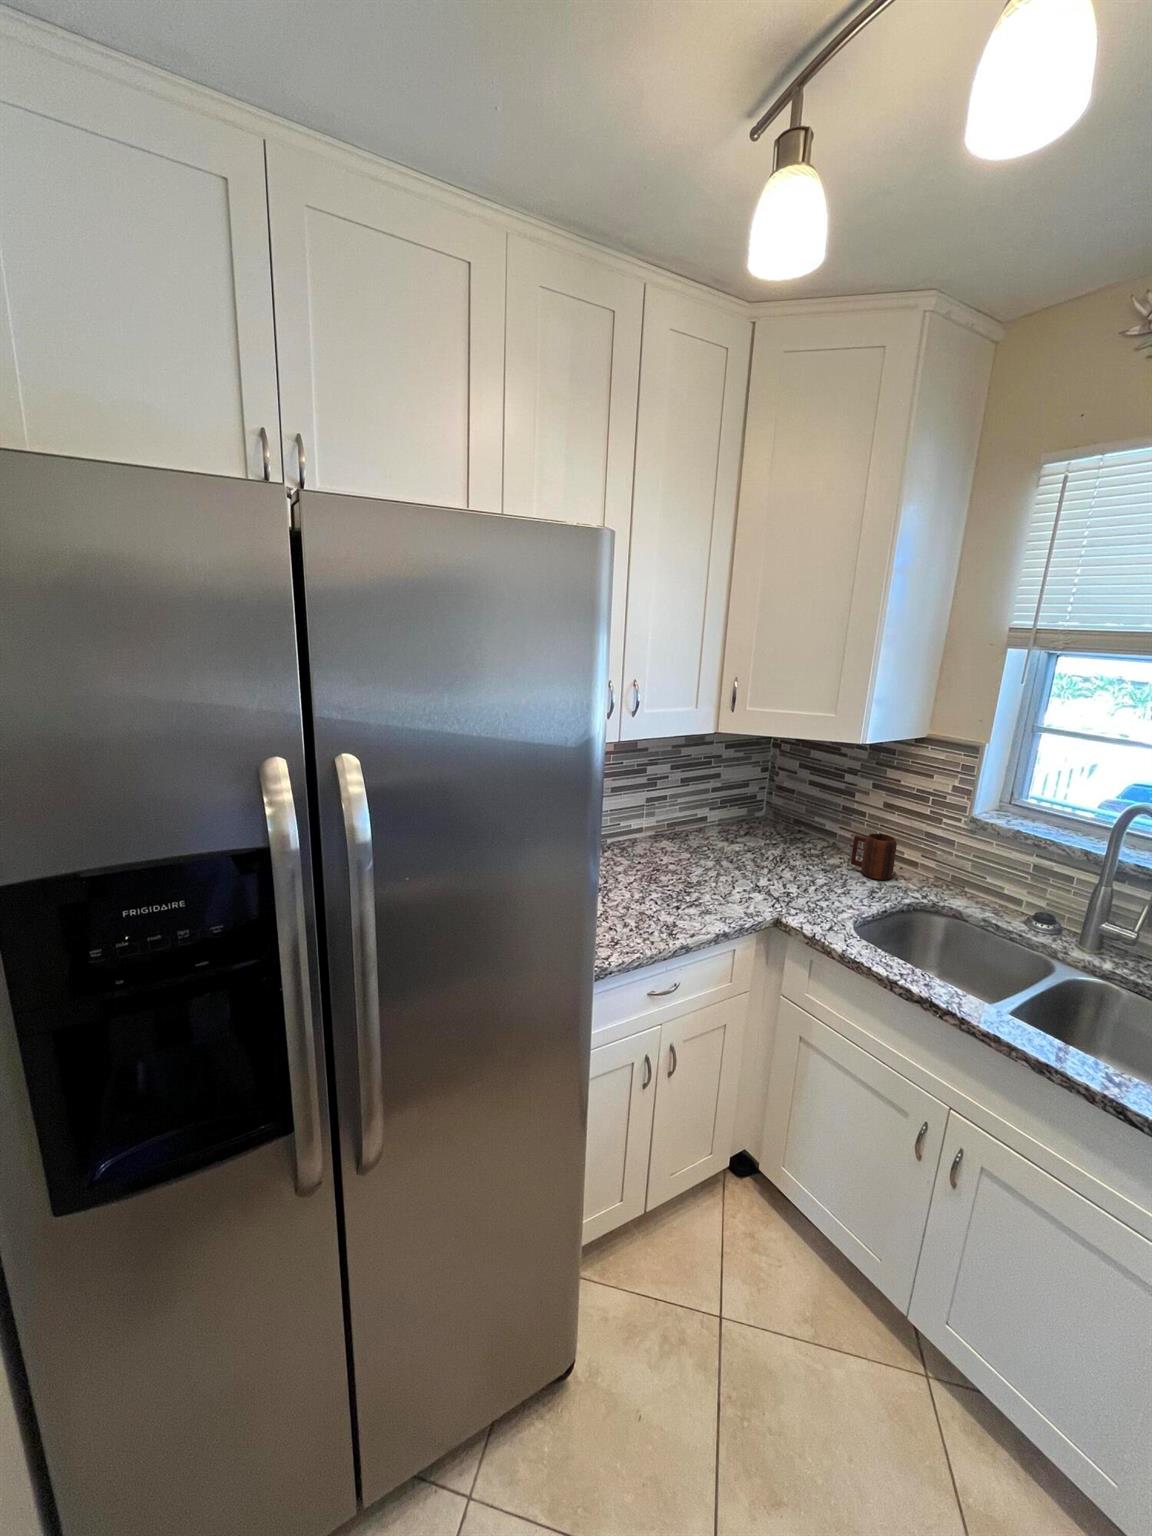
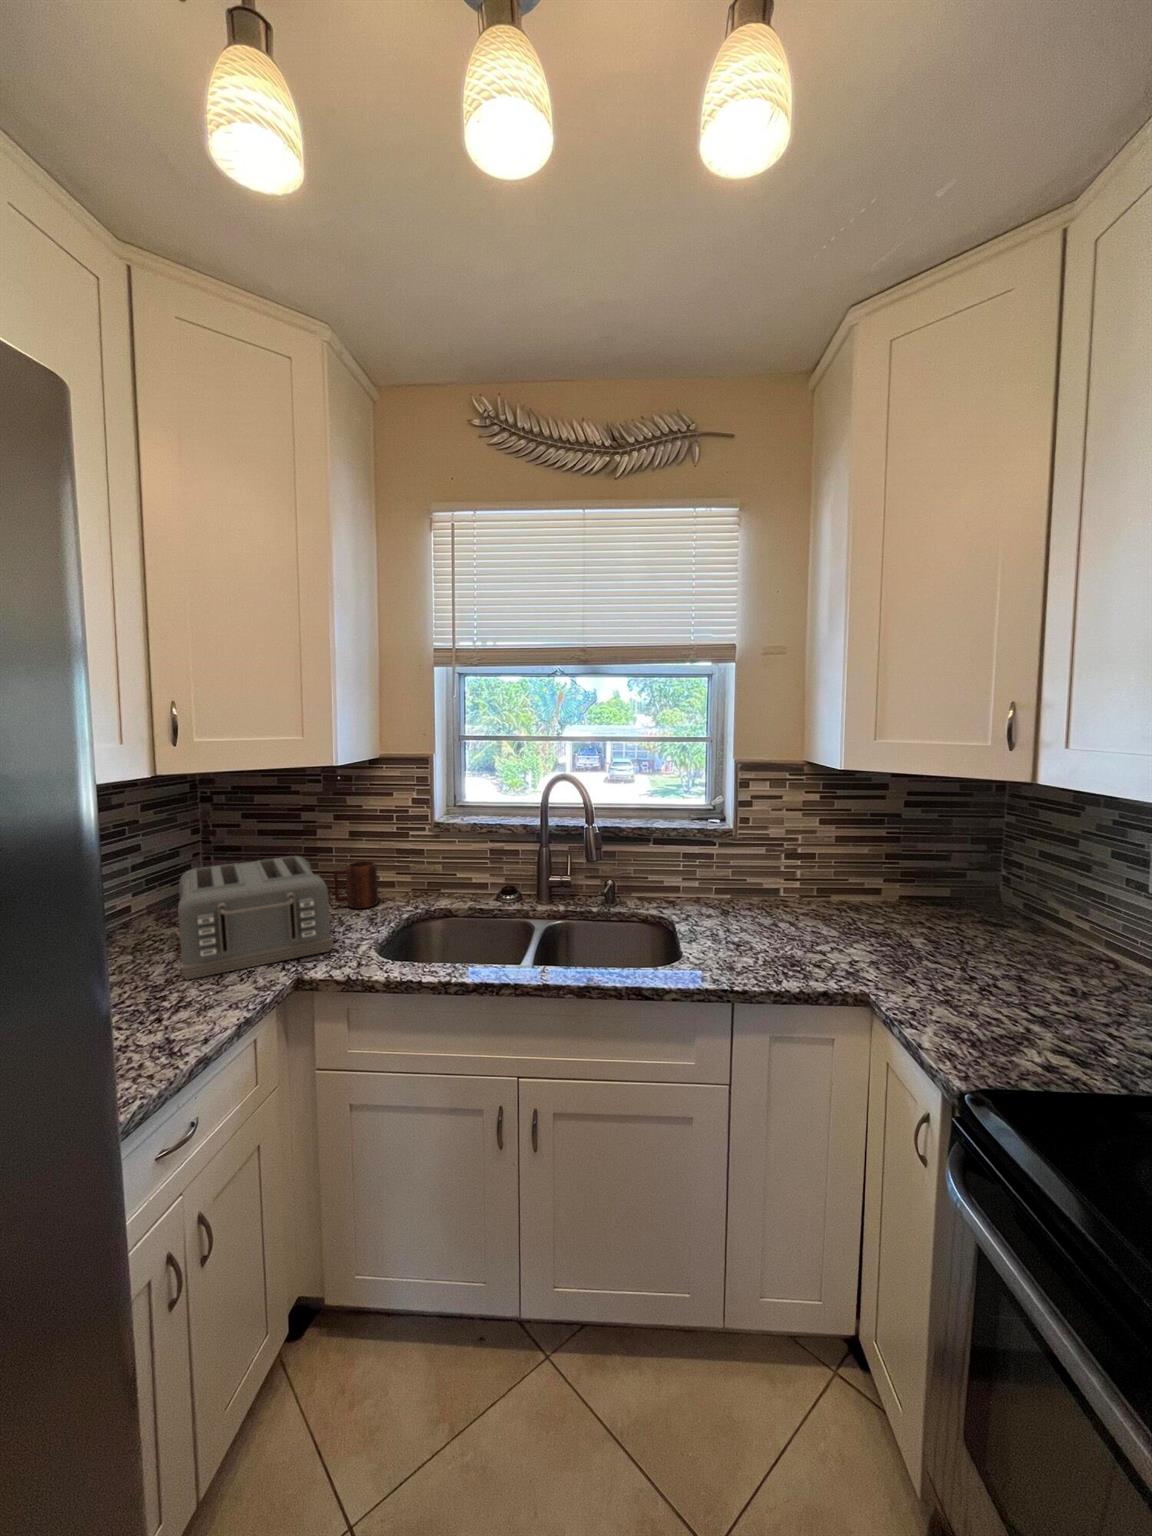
toaster: none [706,804,830,907] -> present [178,856,333,980]

